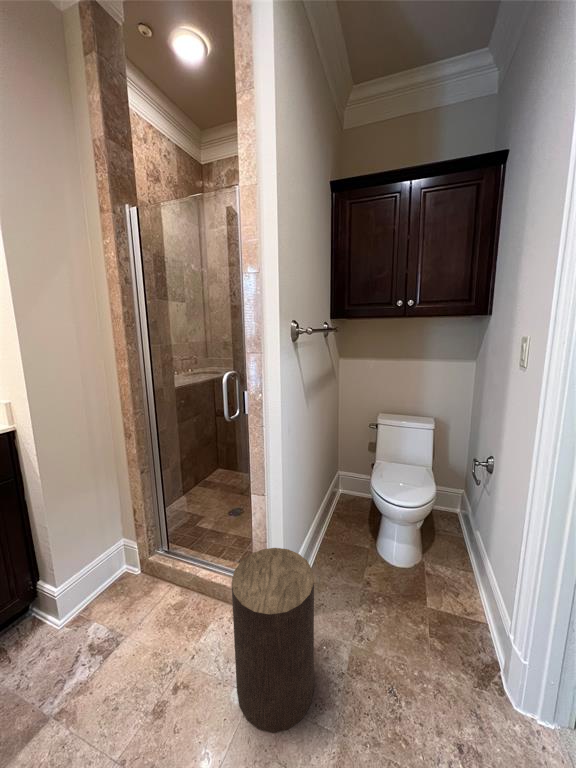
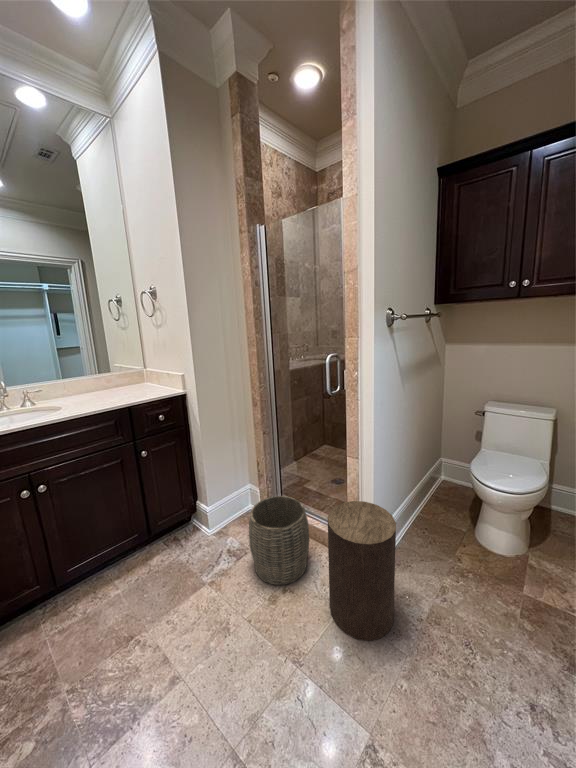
woven basket: none [120,554,207,686] -> present [249,496,309,585]

